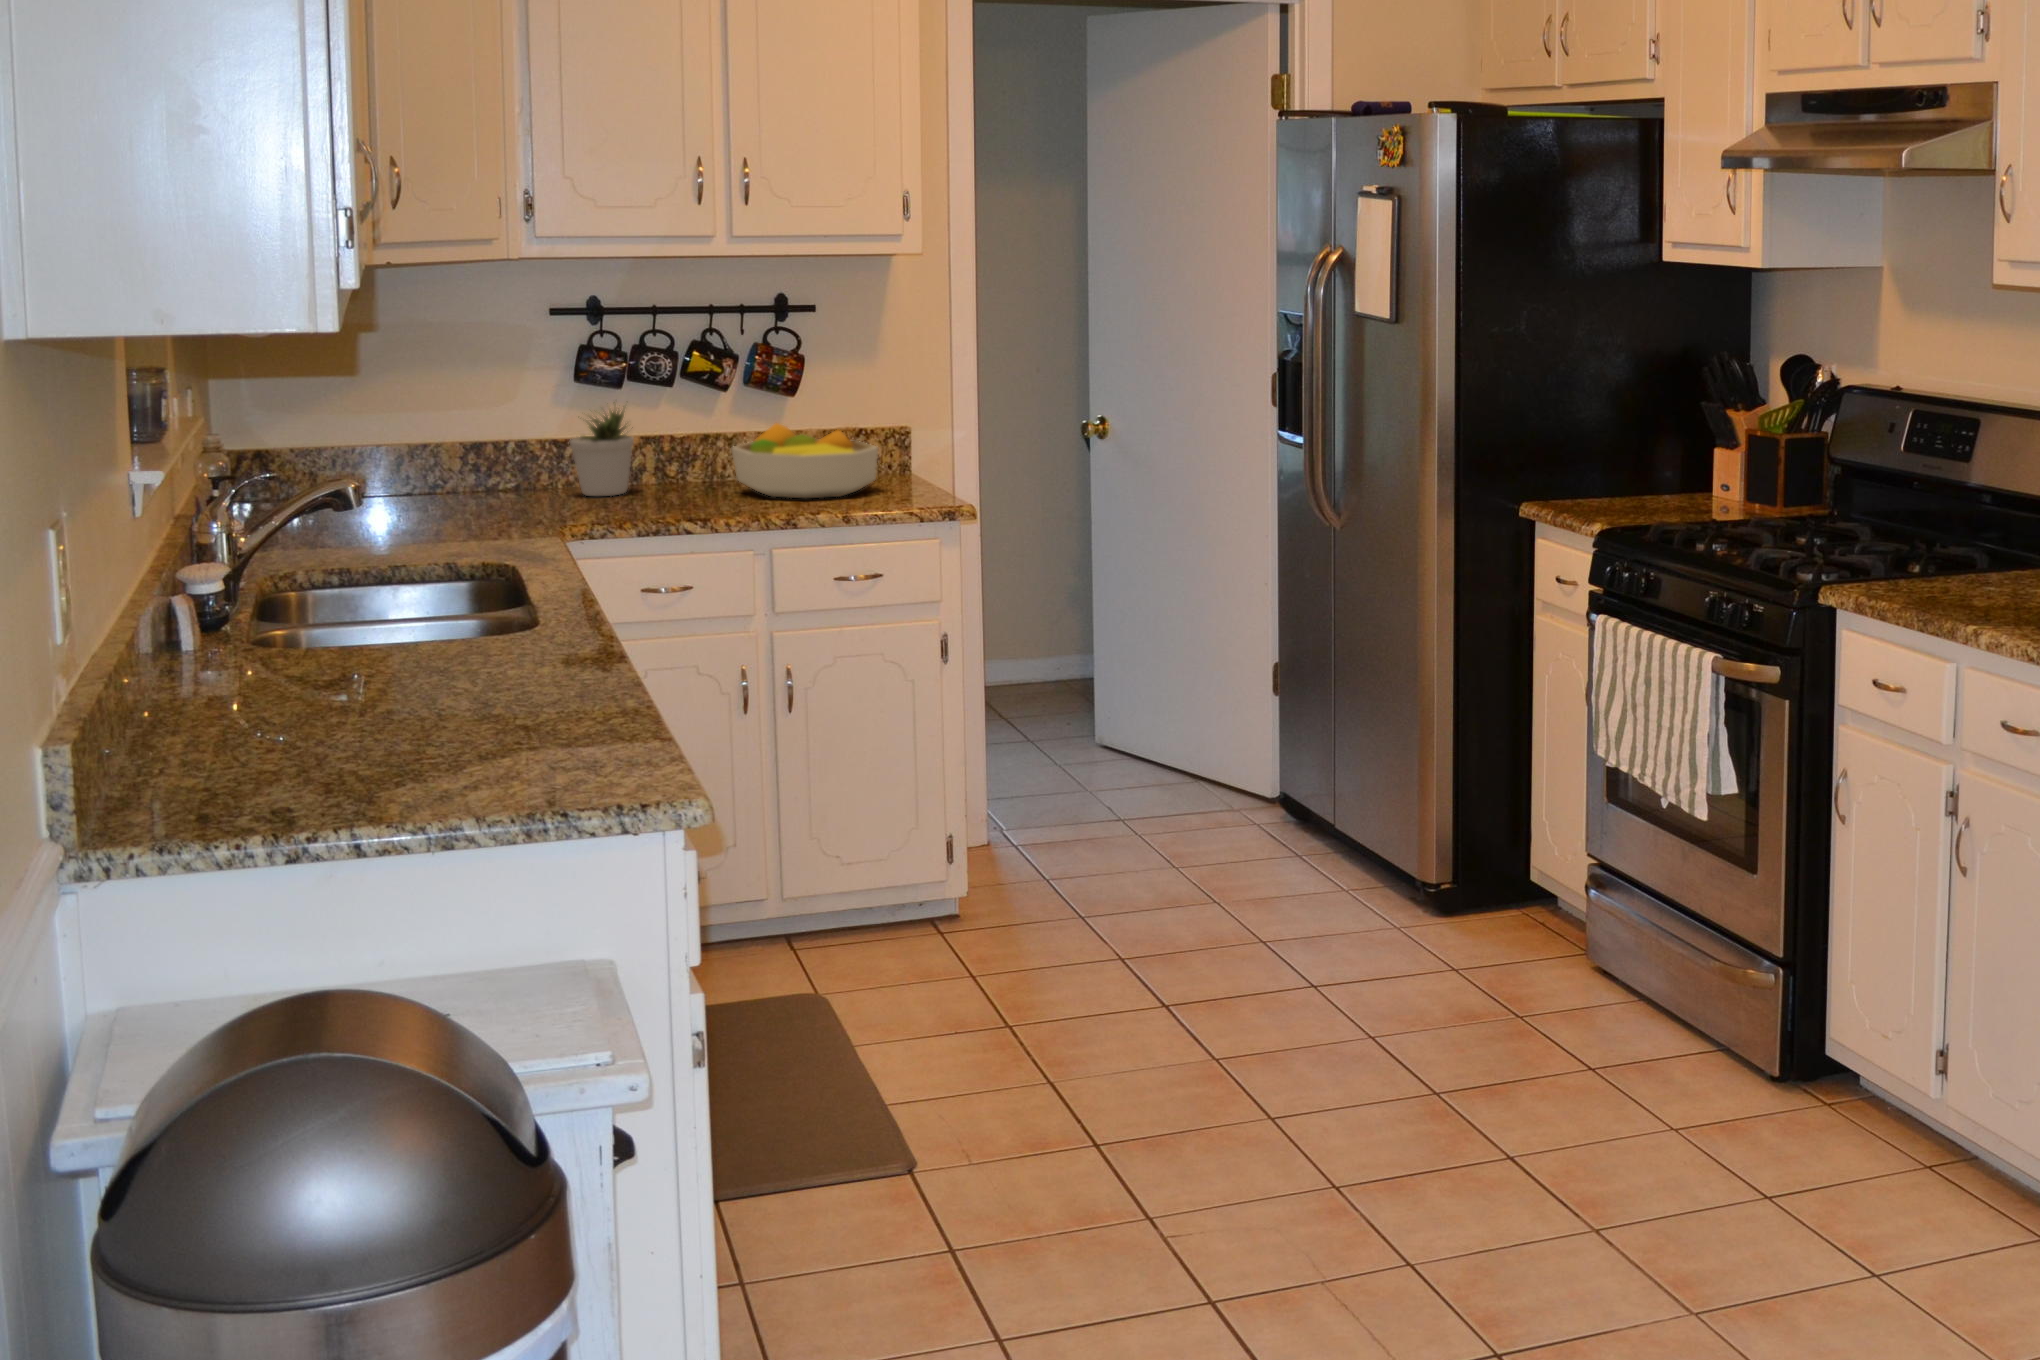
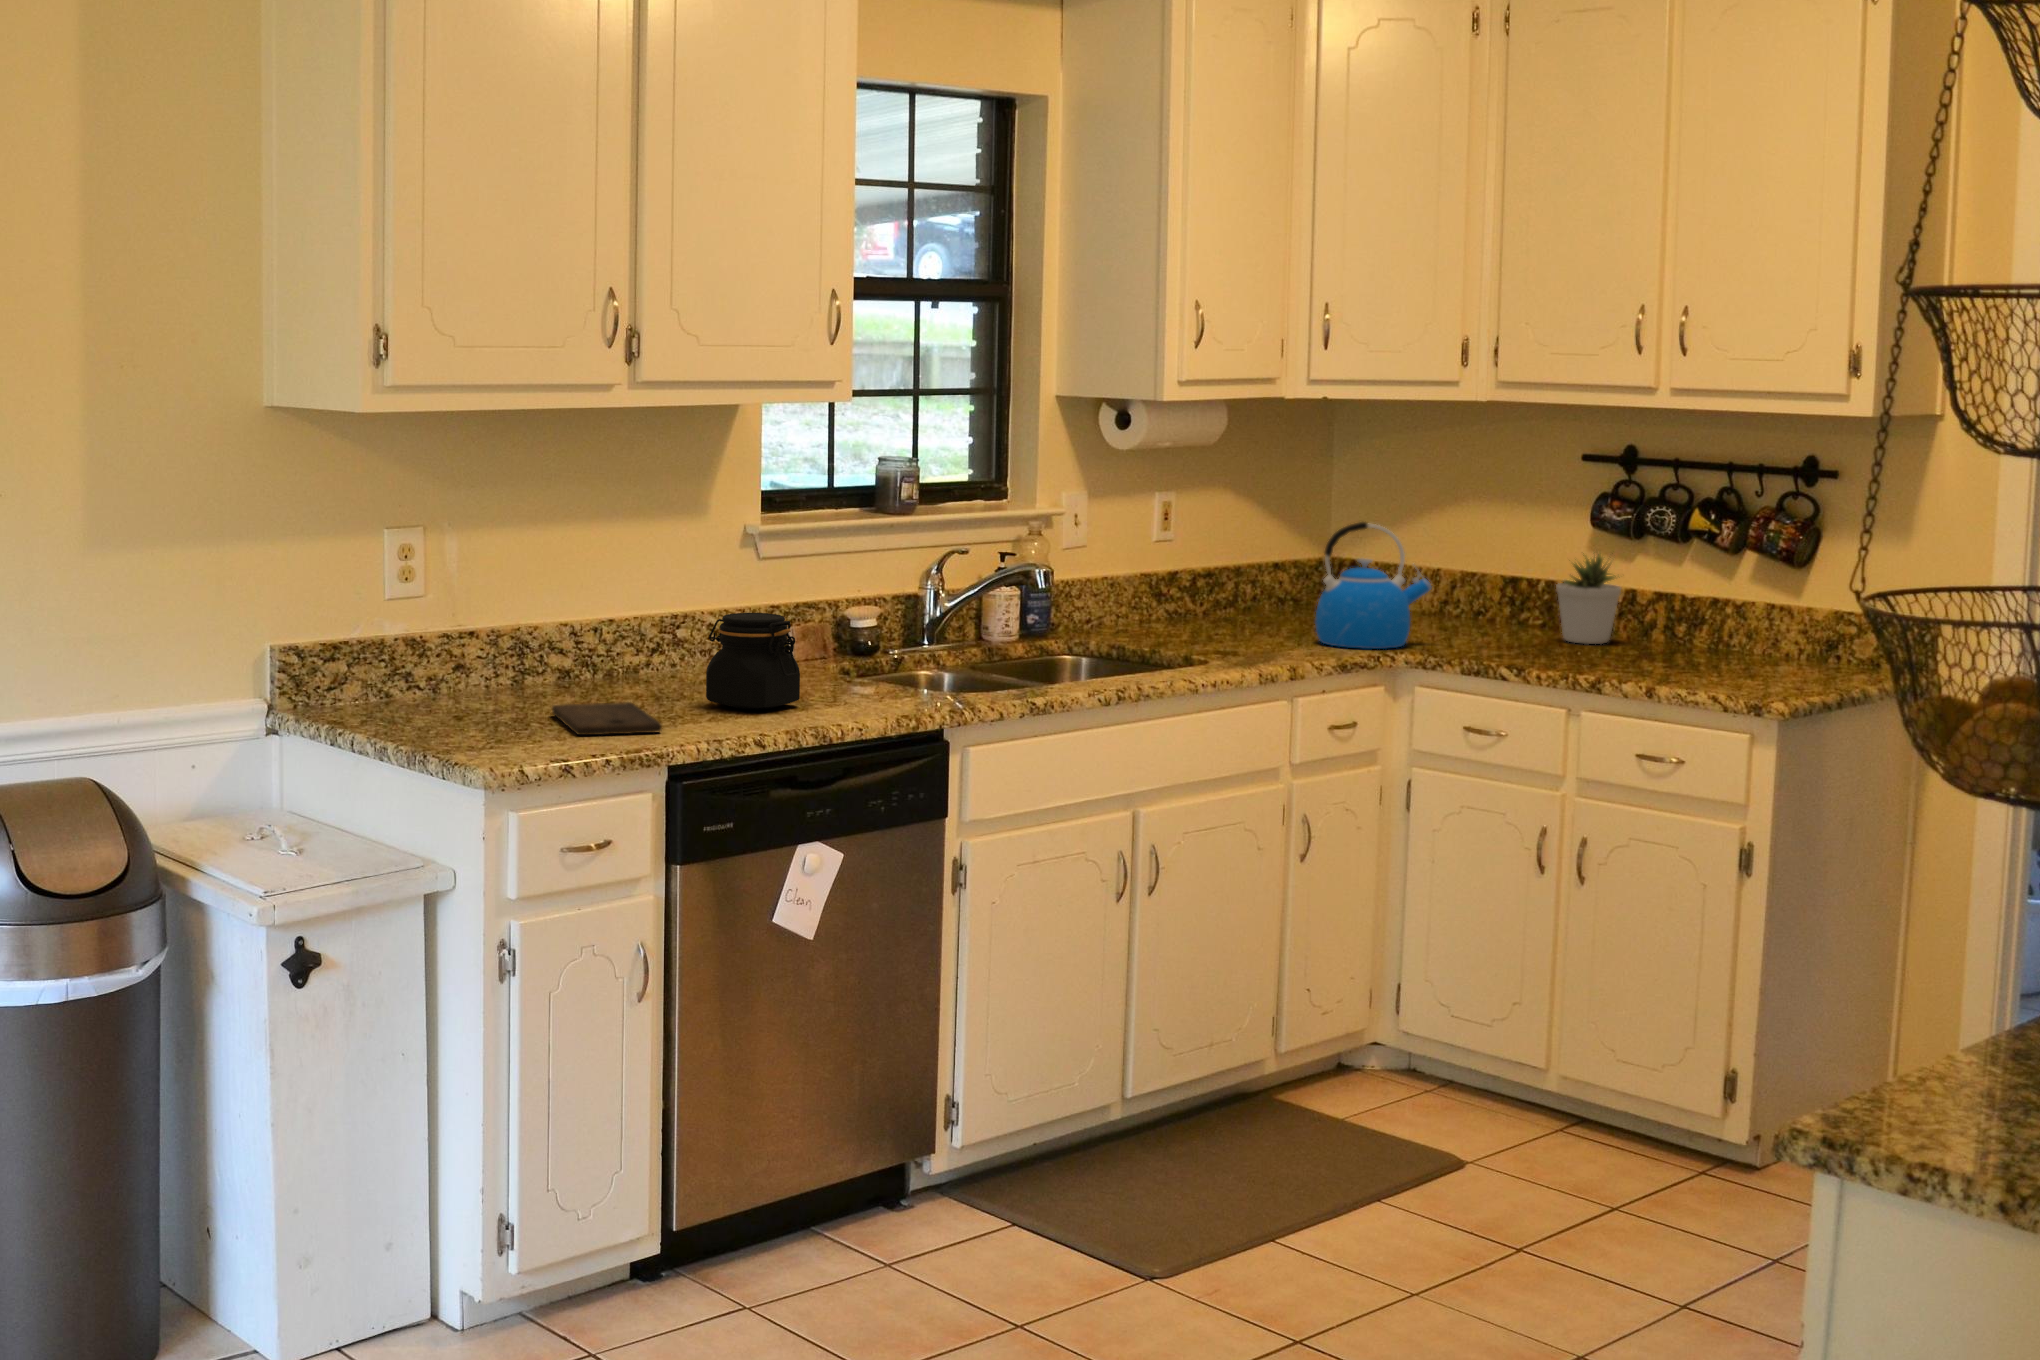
kettle: none [411,398,518,537] -> present [1315,522,1431,649]
fruit bowl: present [732,423,878,499] -> none [1653,591,1804,677]
jar: none [267,582,420,714] -> present [706,613,800,709]
cutting board: none [211,735,454,778] -> present [552,702,662,735]

